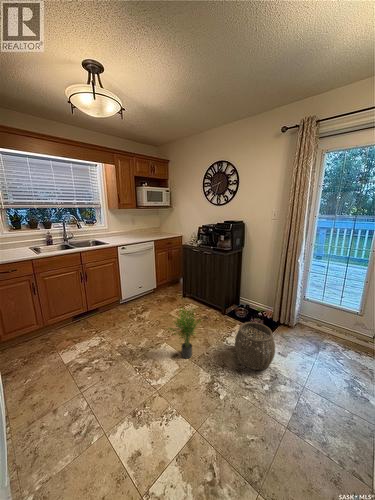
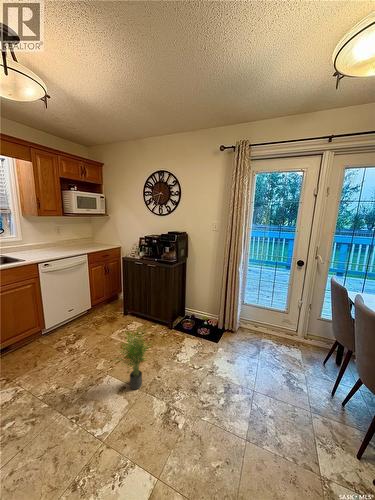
woven basket: present [235,322,275,370] -> none [188,335,227,385]

